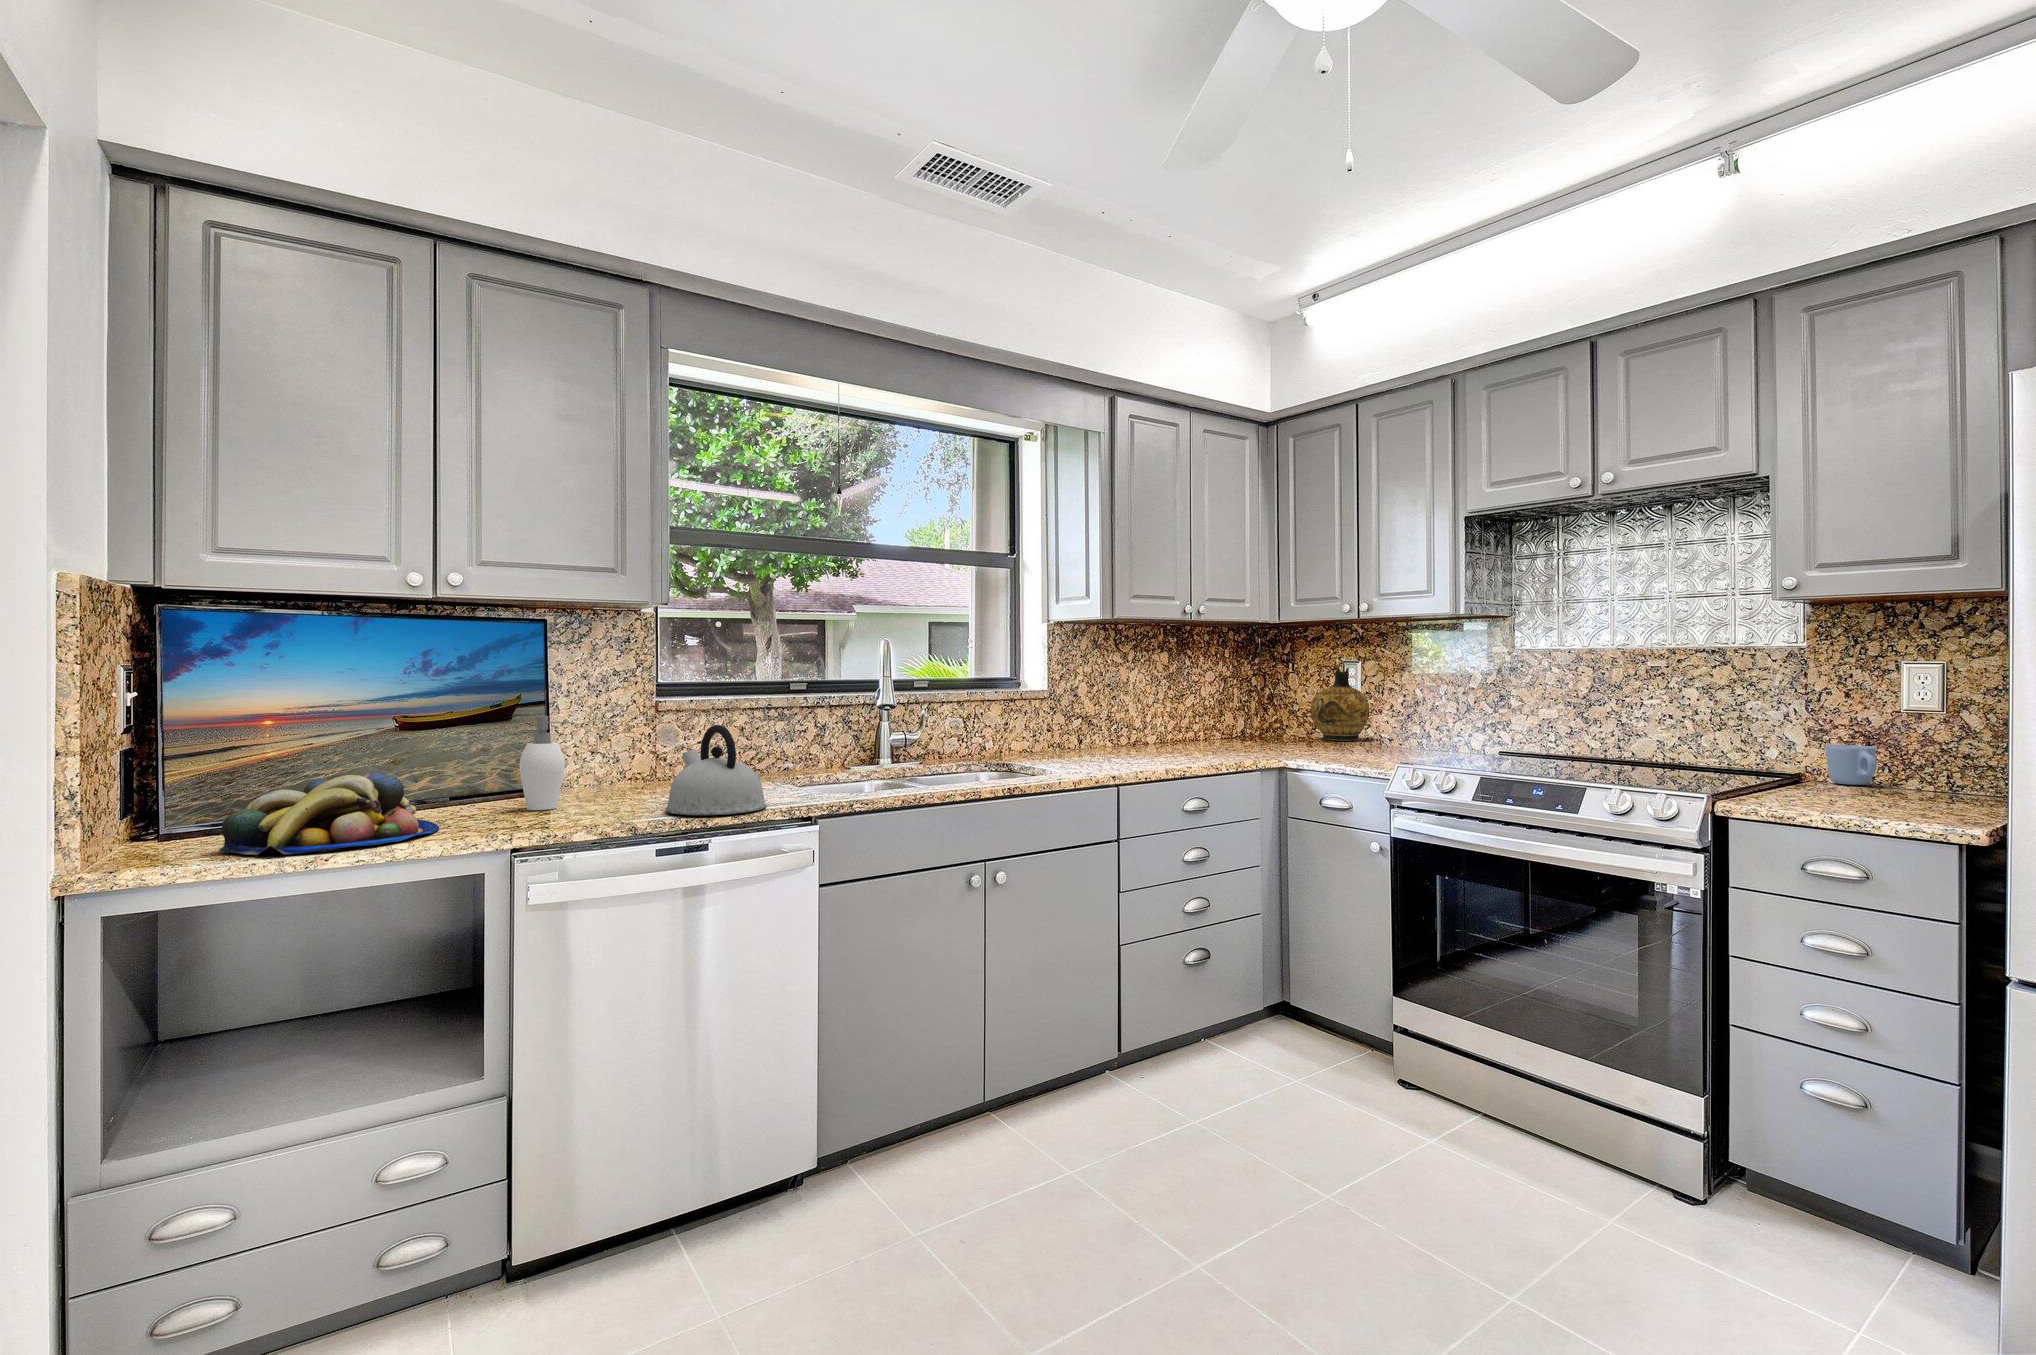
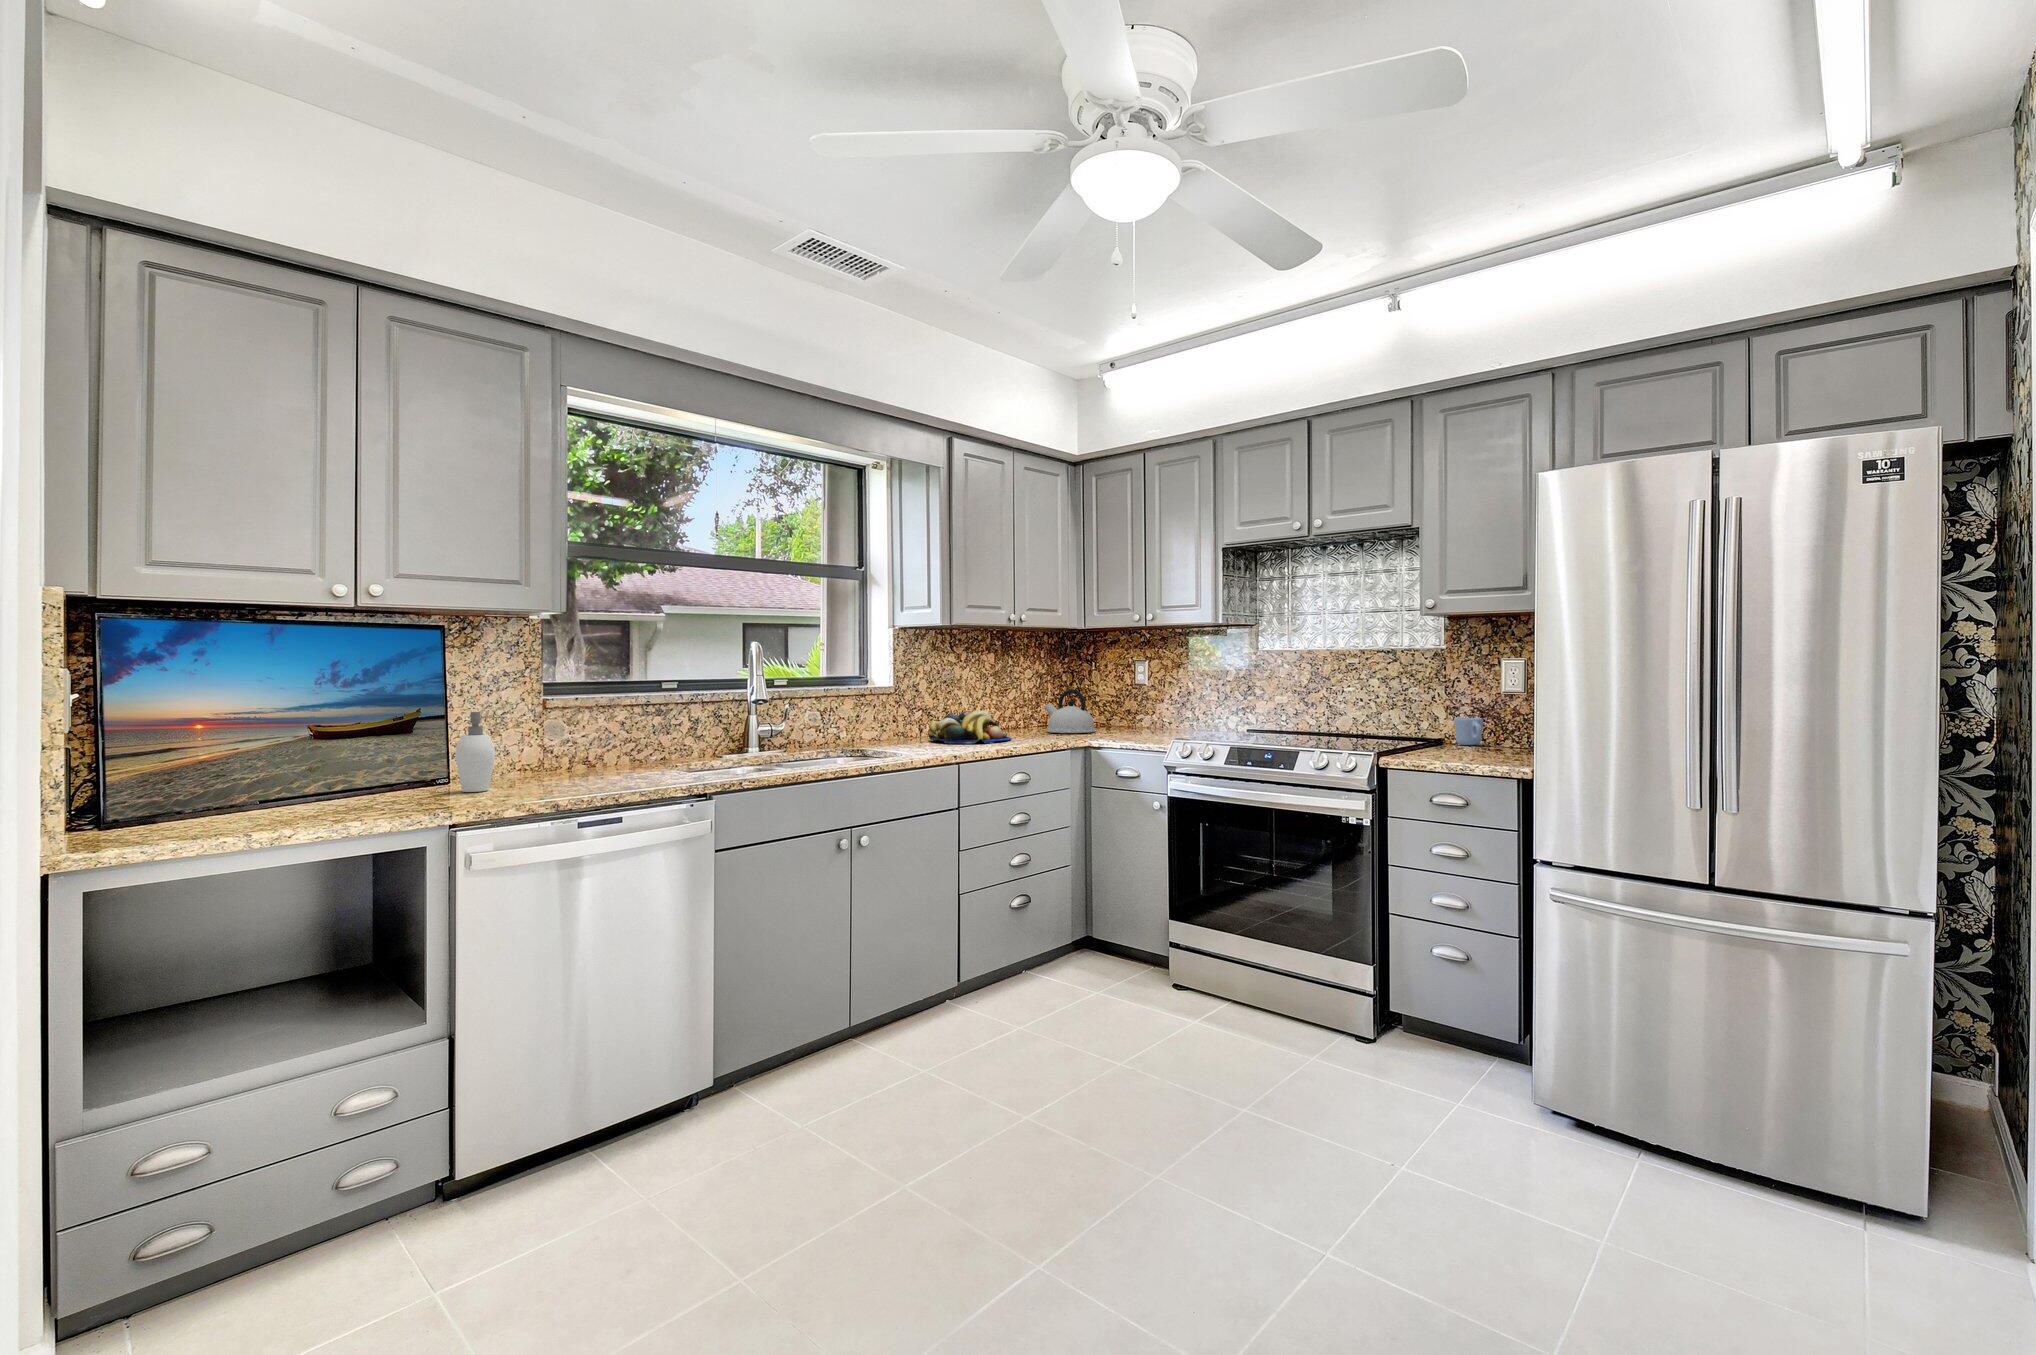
ceramic jug: present [1311,668,1369,741] -> none [1109,666,1158,727]
kettle: present [665,725,767,815] -> present [1044,689,1096,733]
fruit bowl: present [219,772,439,855] -> present [928,710,1011,743]

